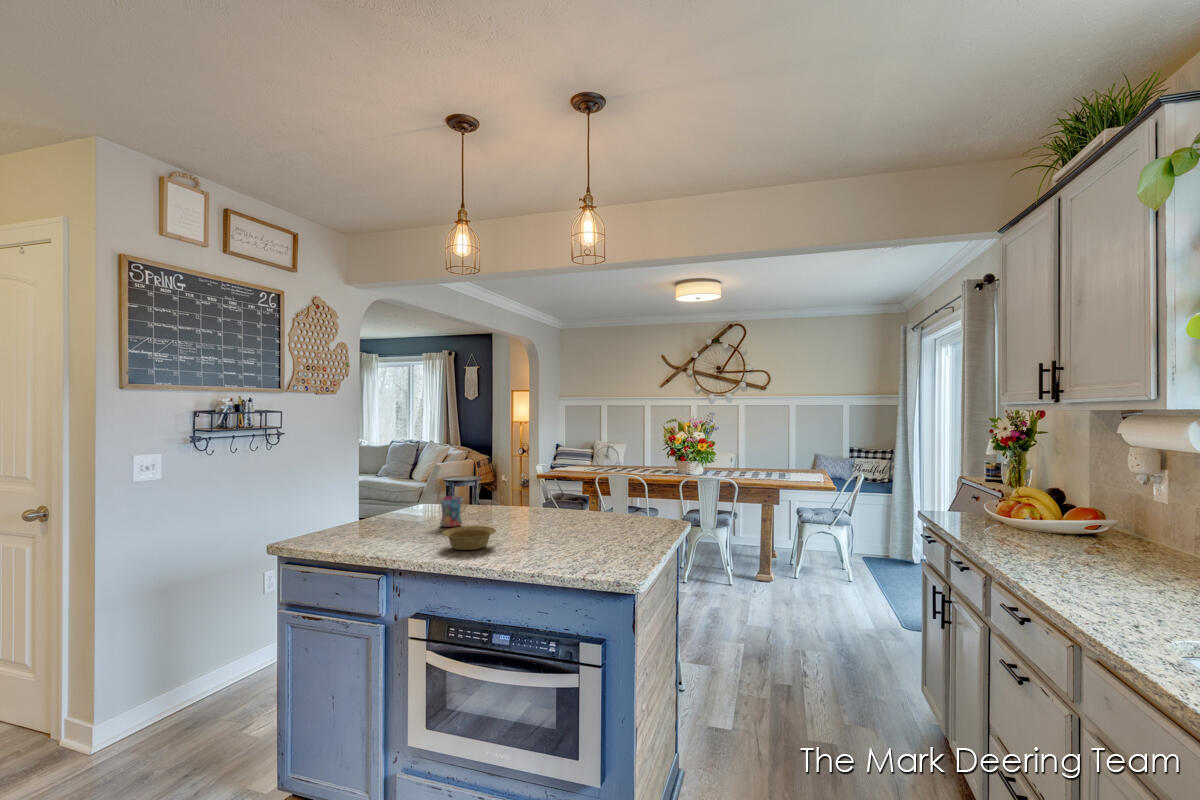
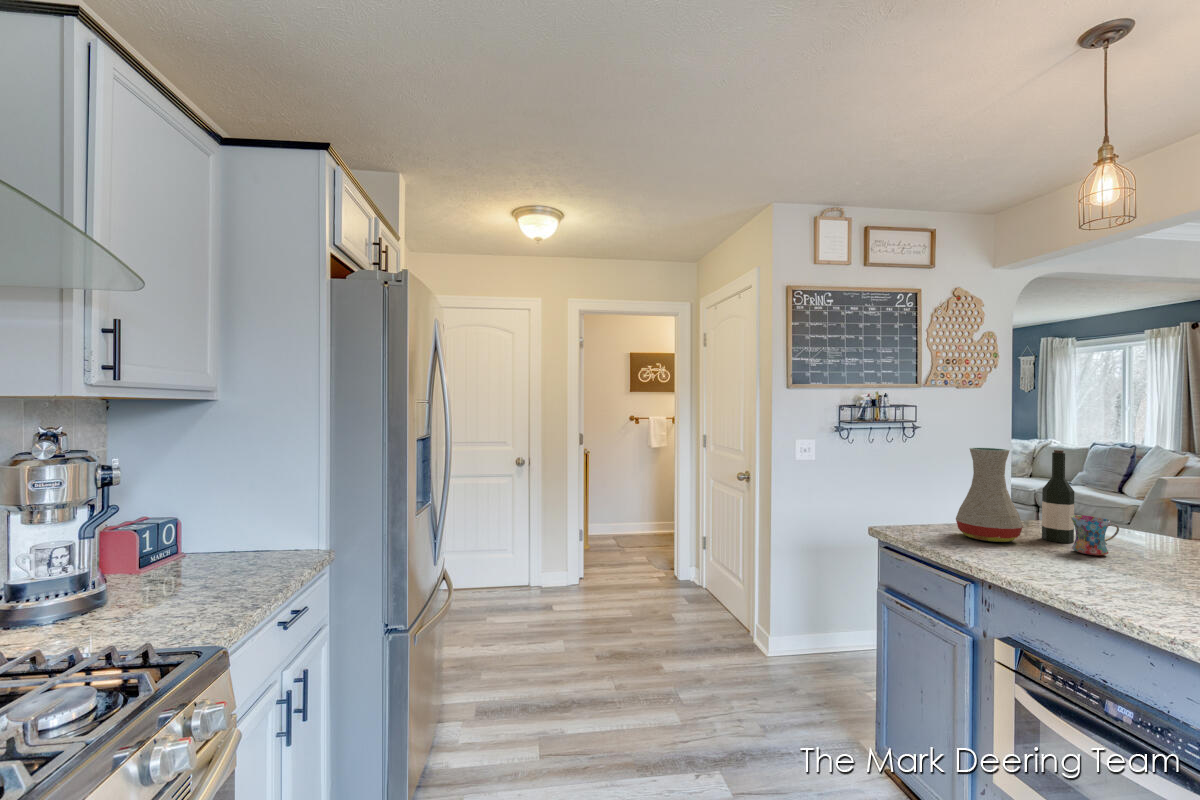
wine bottle: none [414,446,436,522] -> present [1042,450,1074,543]
vase: none [352,448,406,534] -> present [956,448,1023,542]
bowl: present [442,526,496,550] -> none [1050,553,1138,587]

